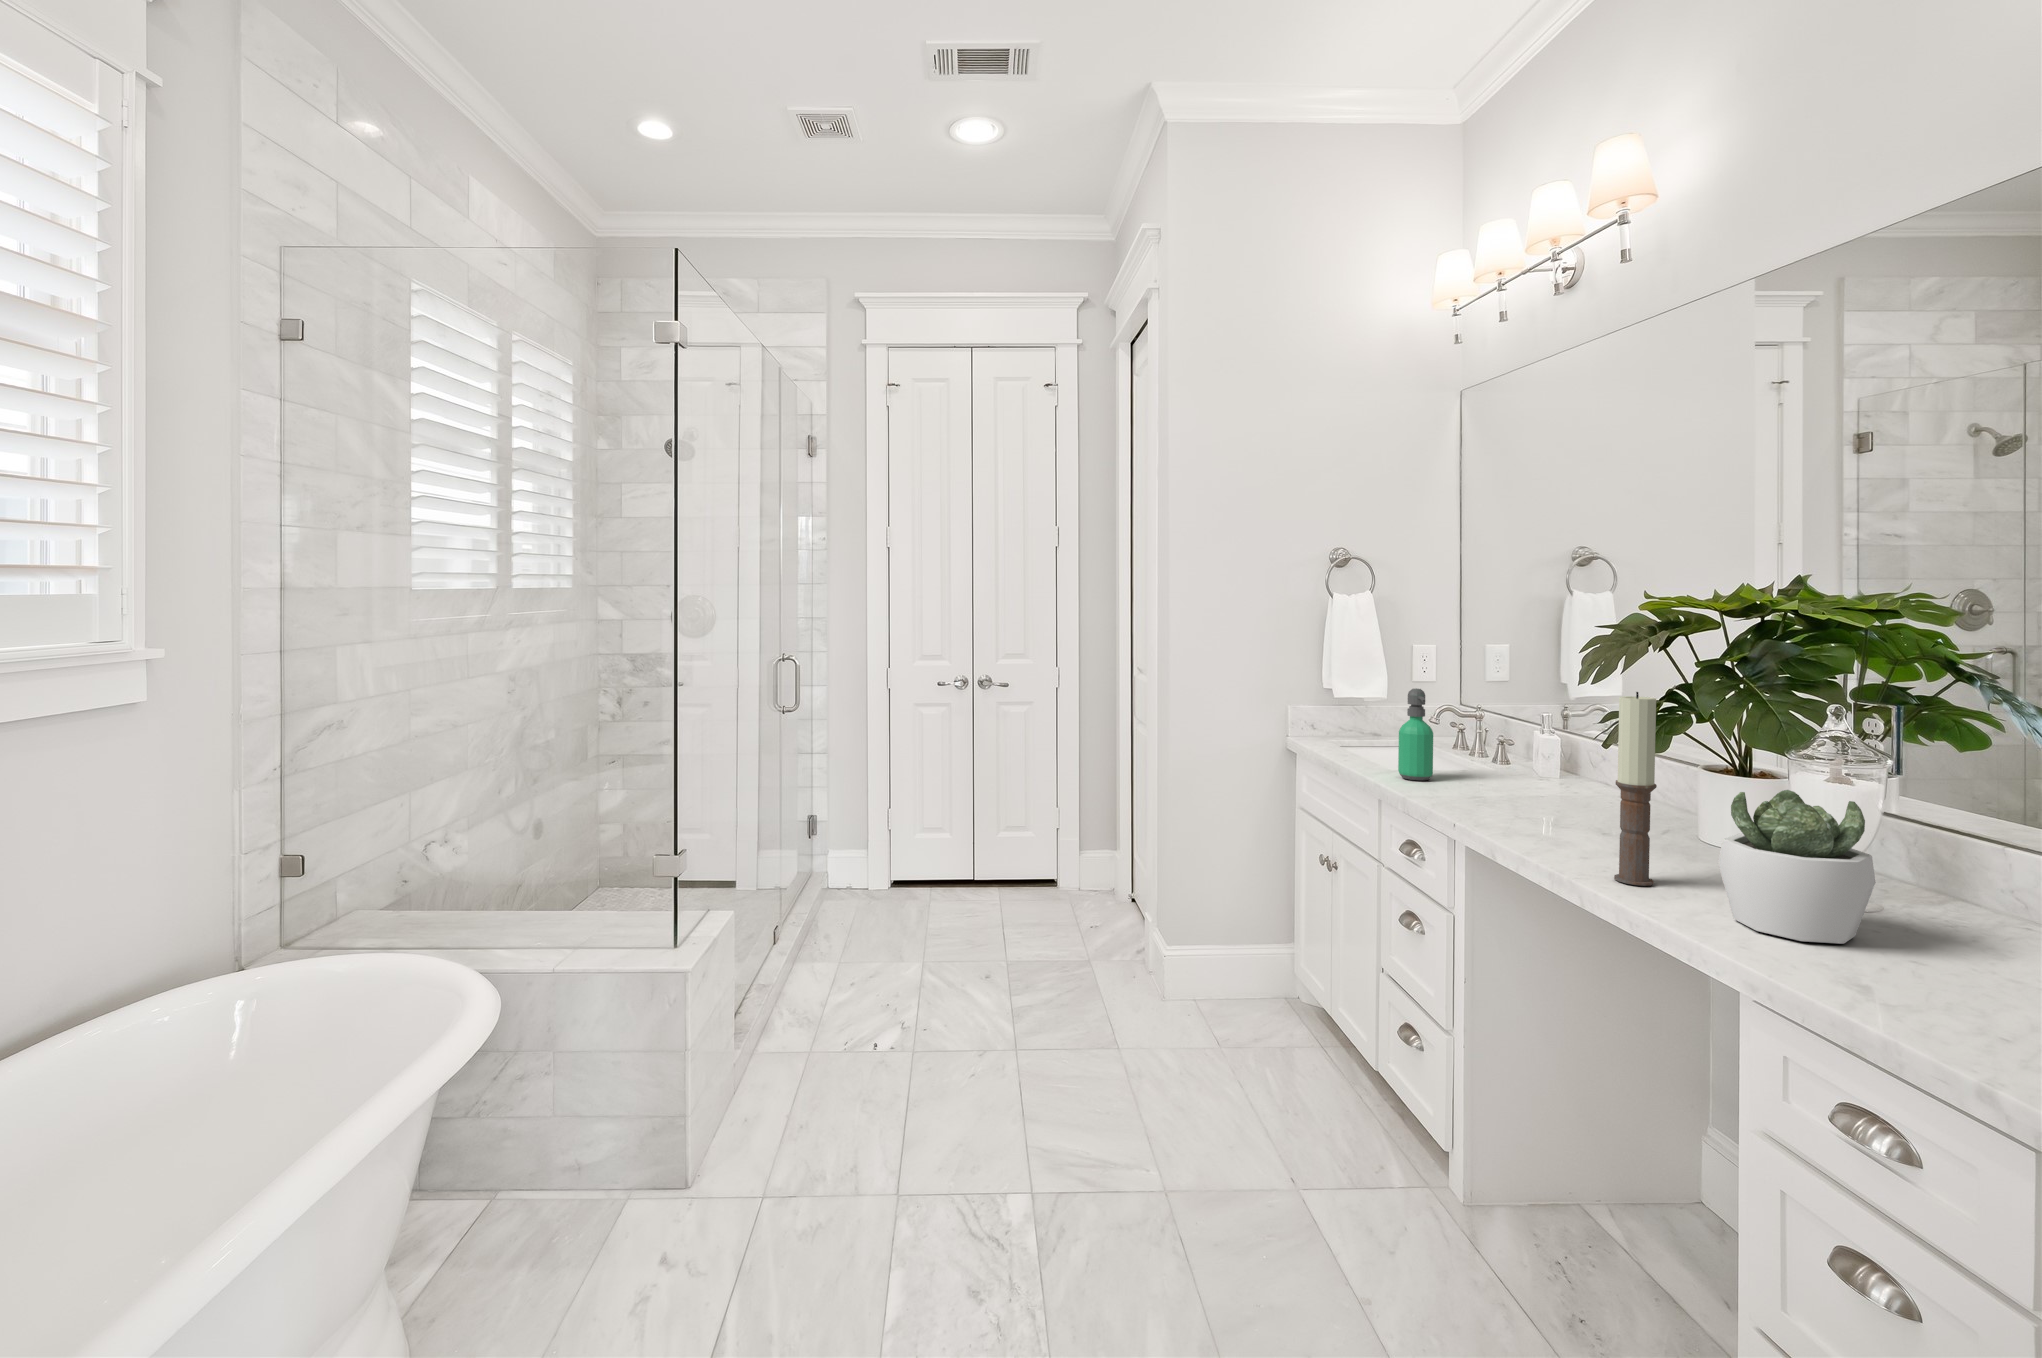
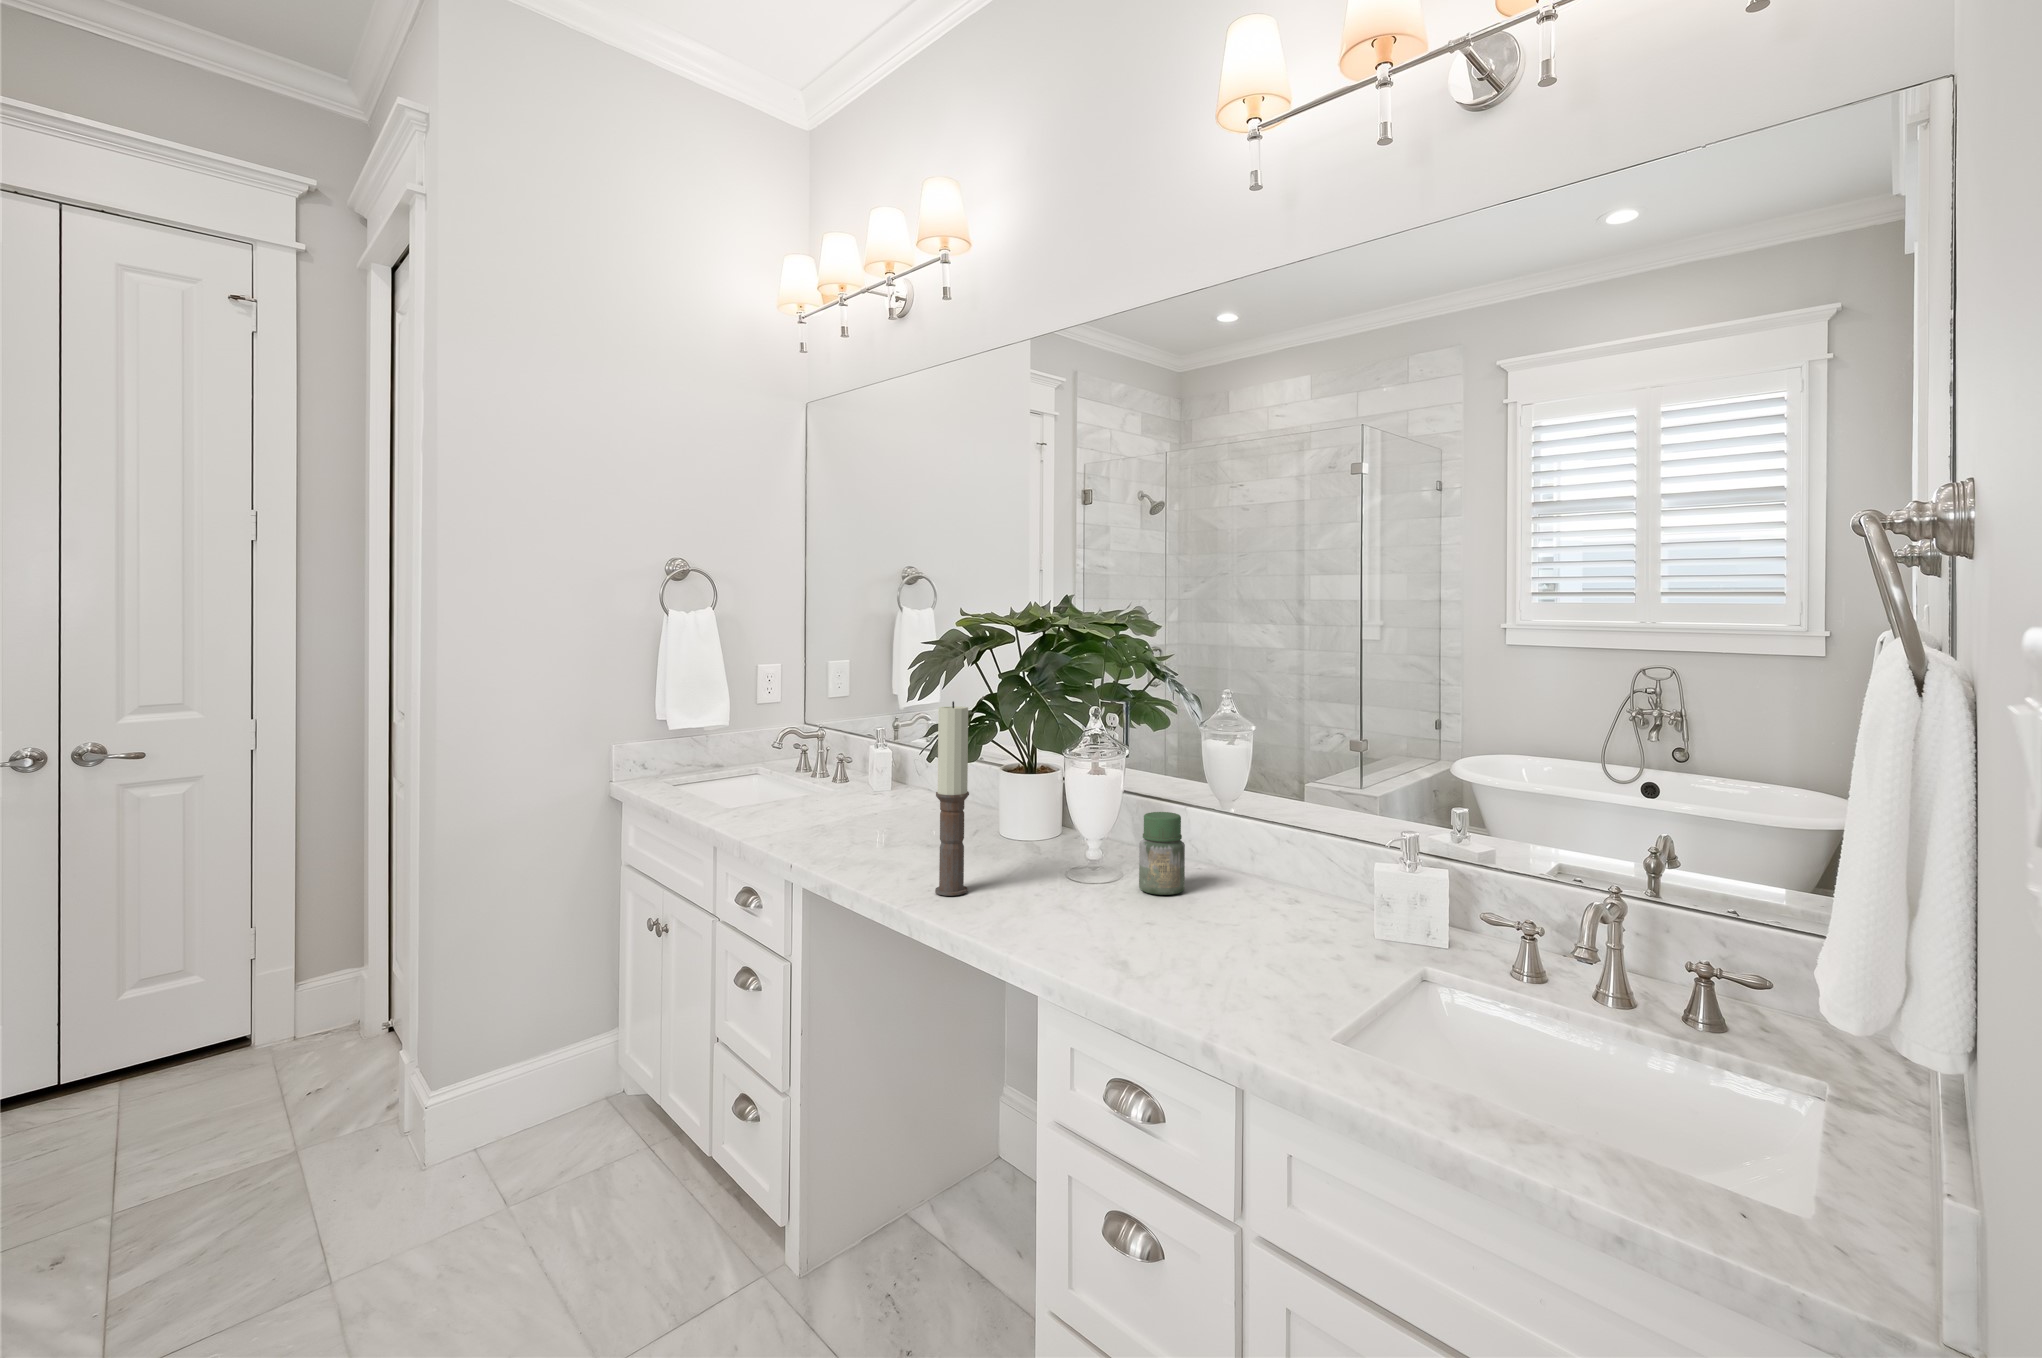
soap dispenser: present [1398,688,1433,780] -> none [737,710,774,812]
succulent plant: present [1718,790,1876,944] -> none [1017,785,1124,925]
jar: none [1905,836,1985,938] -> present [1139,812,1185,895]

